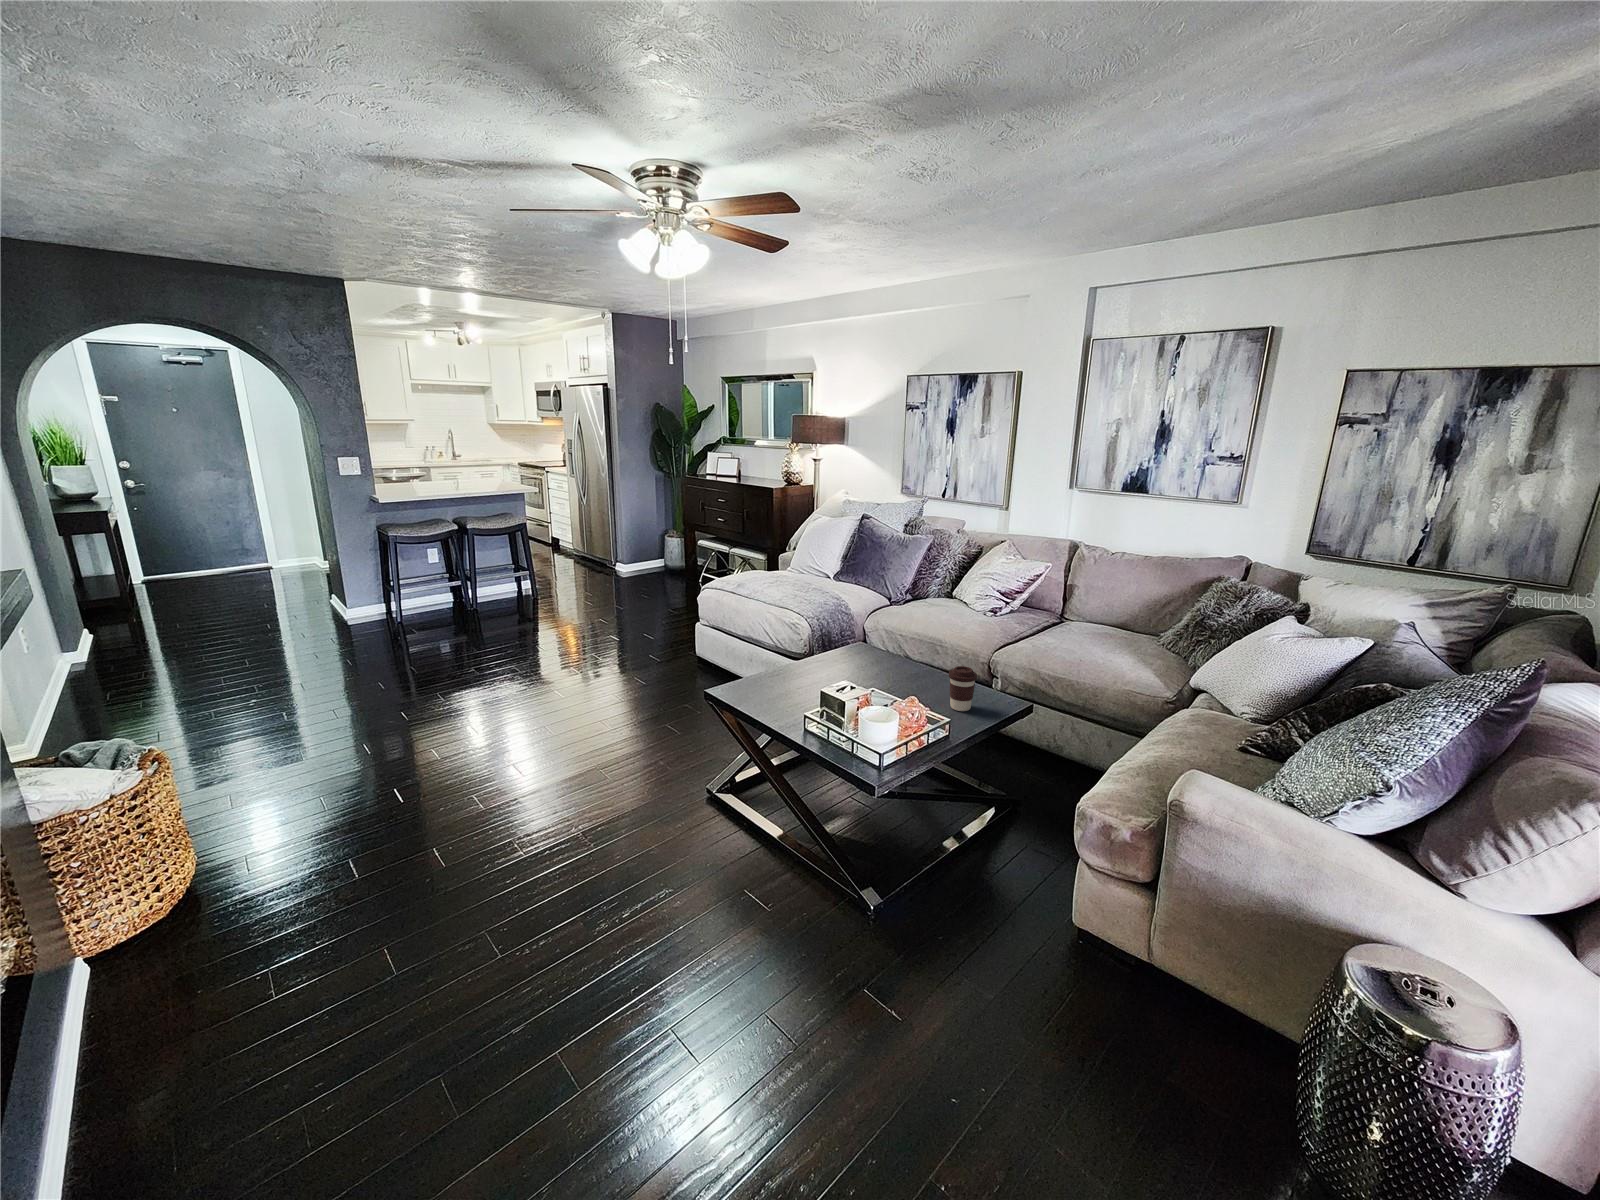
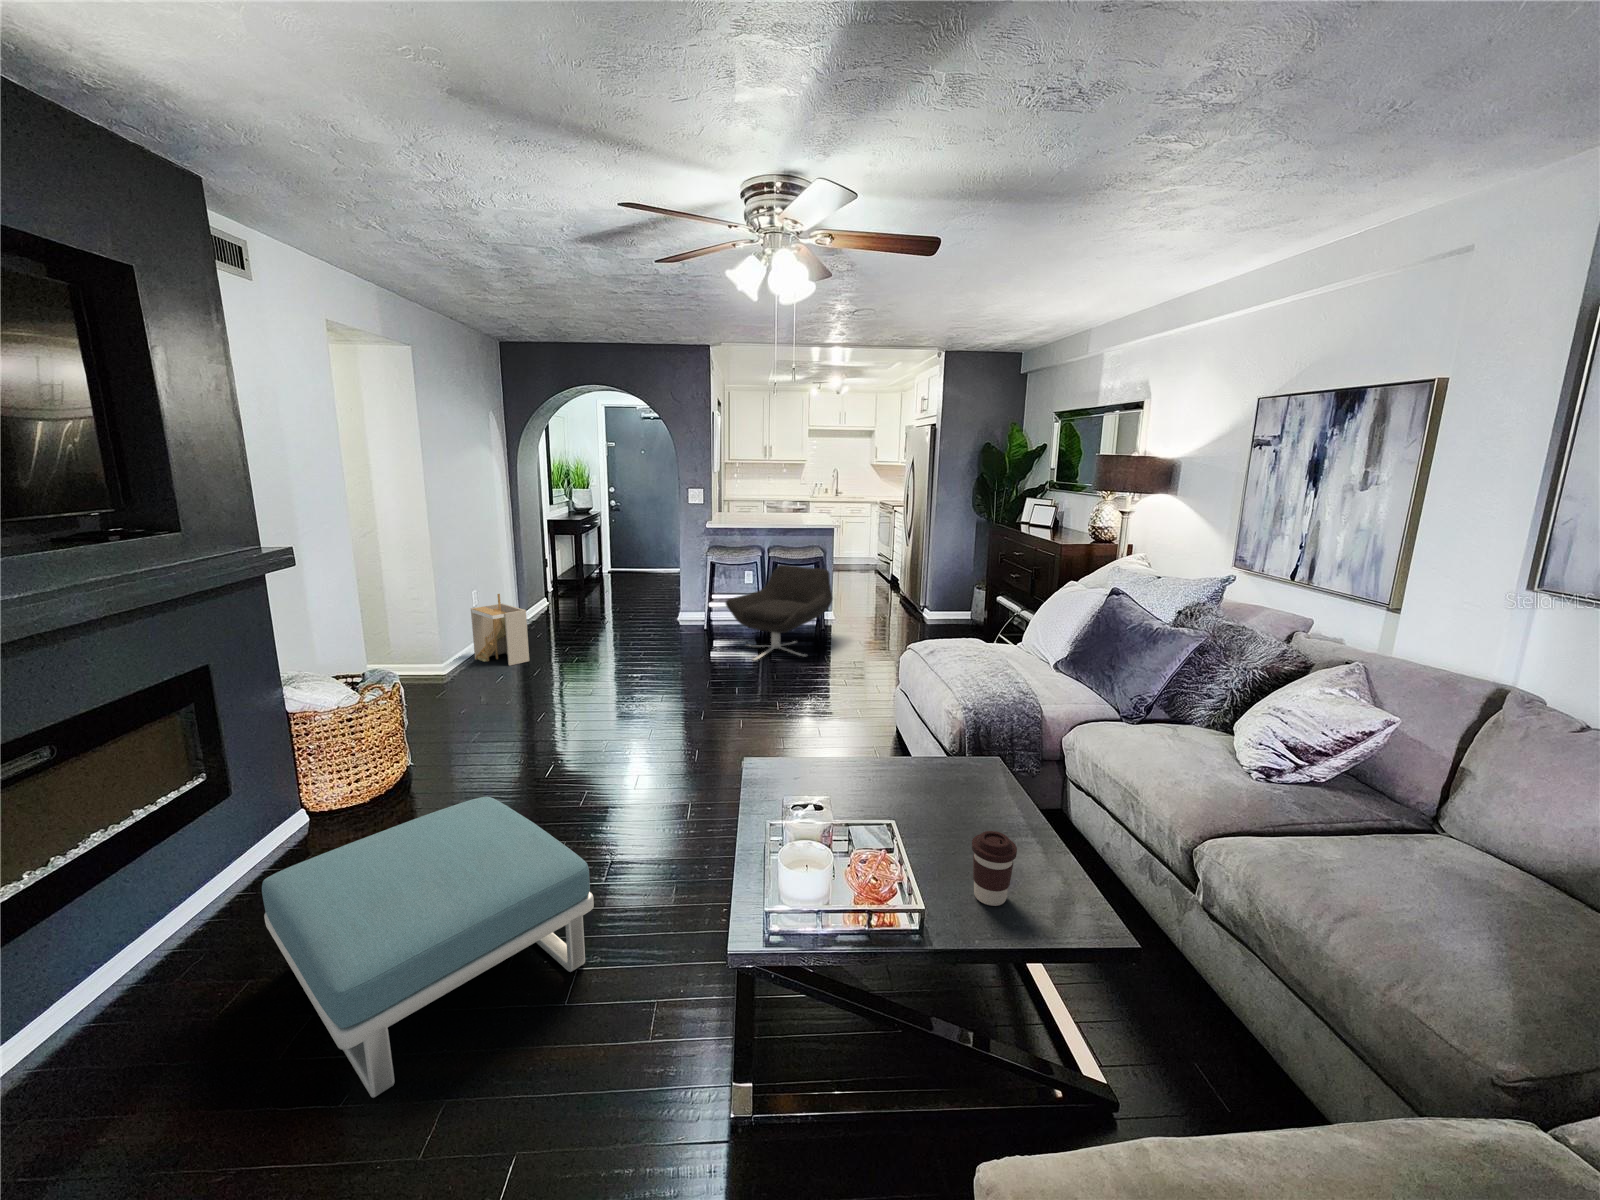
lounge chair: none [436,535,553,640] -> present [726,564,833,660]
storage bin: none [38,623,173,727] -> present [471,594,529,666]
footstool: none [323,806,666,1061] -> present [262,797,594,1097]

